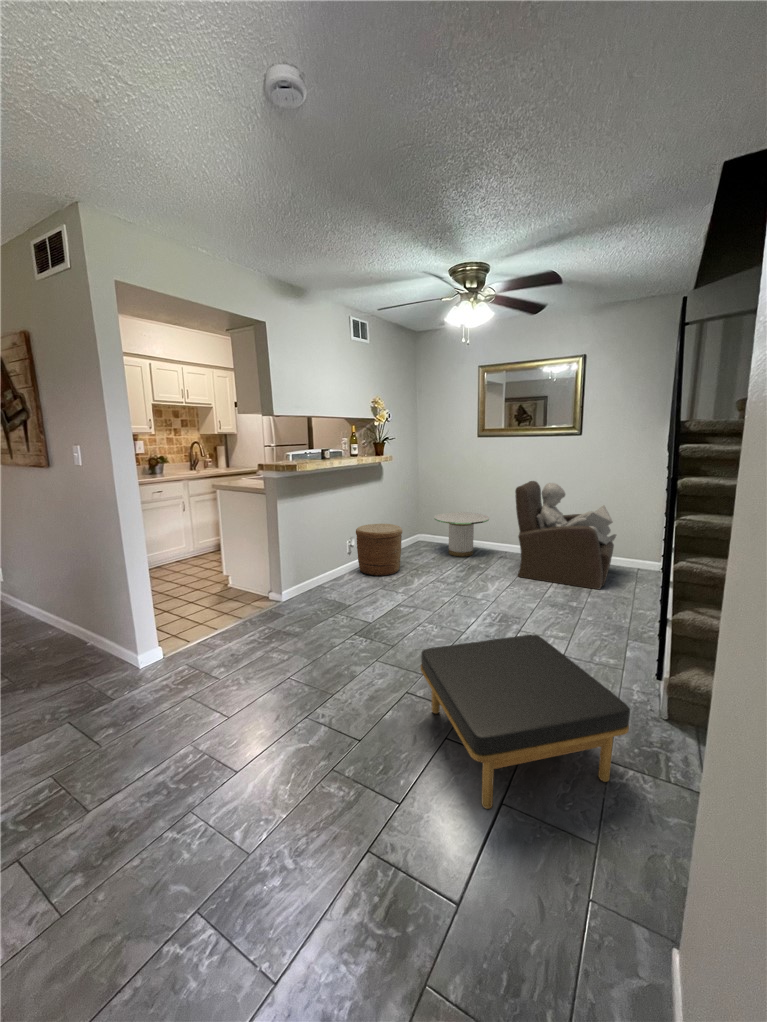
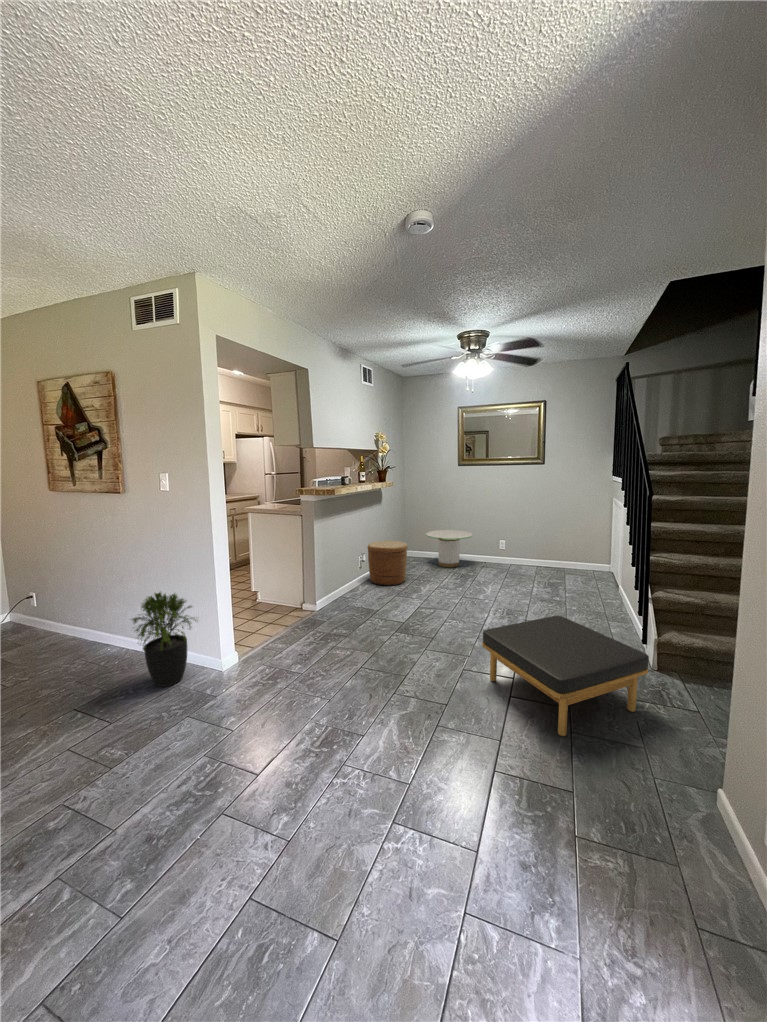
armchair: present [515,481,616,589] -> none [500,502,578,587]
potted plant: none [25,577,114,683] -> present [131,592,196,687]

